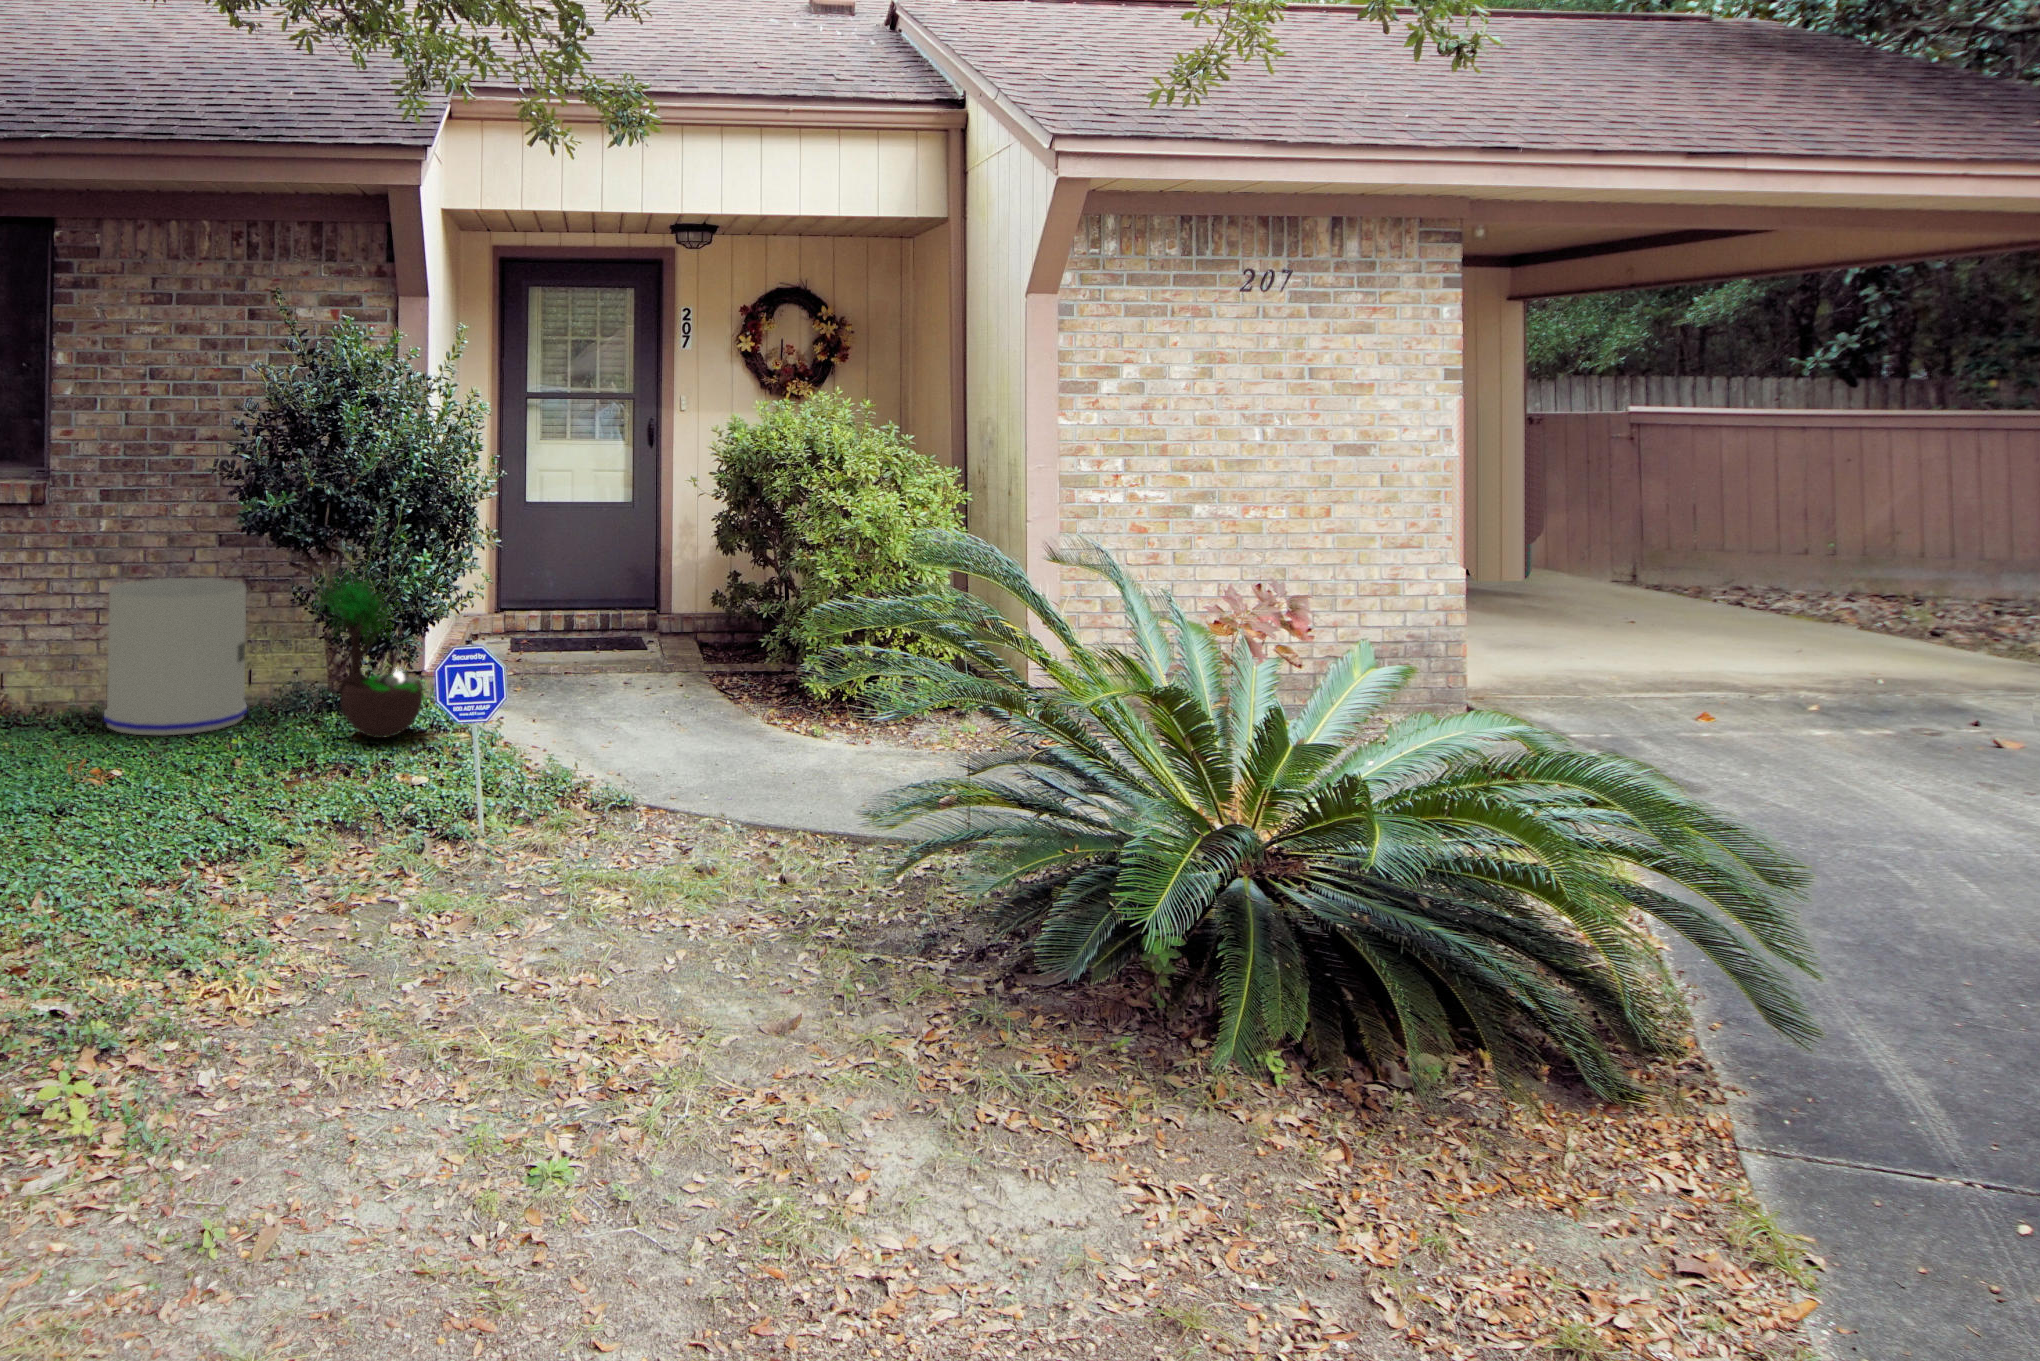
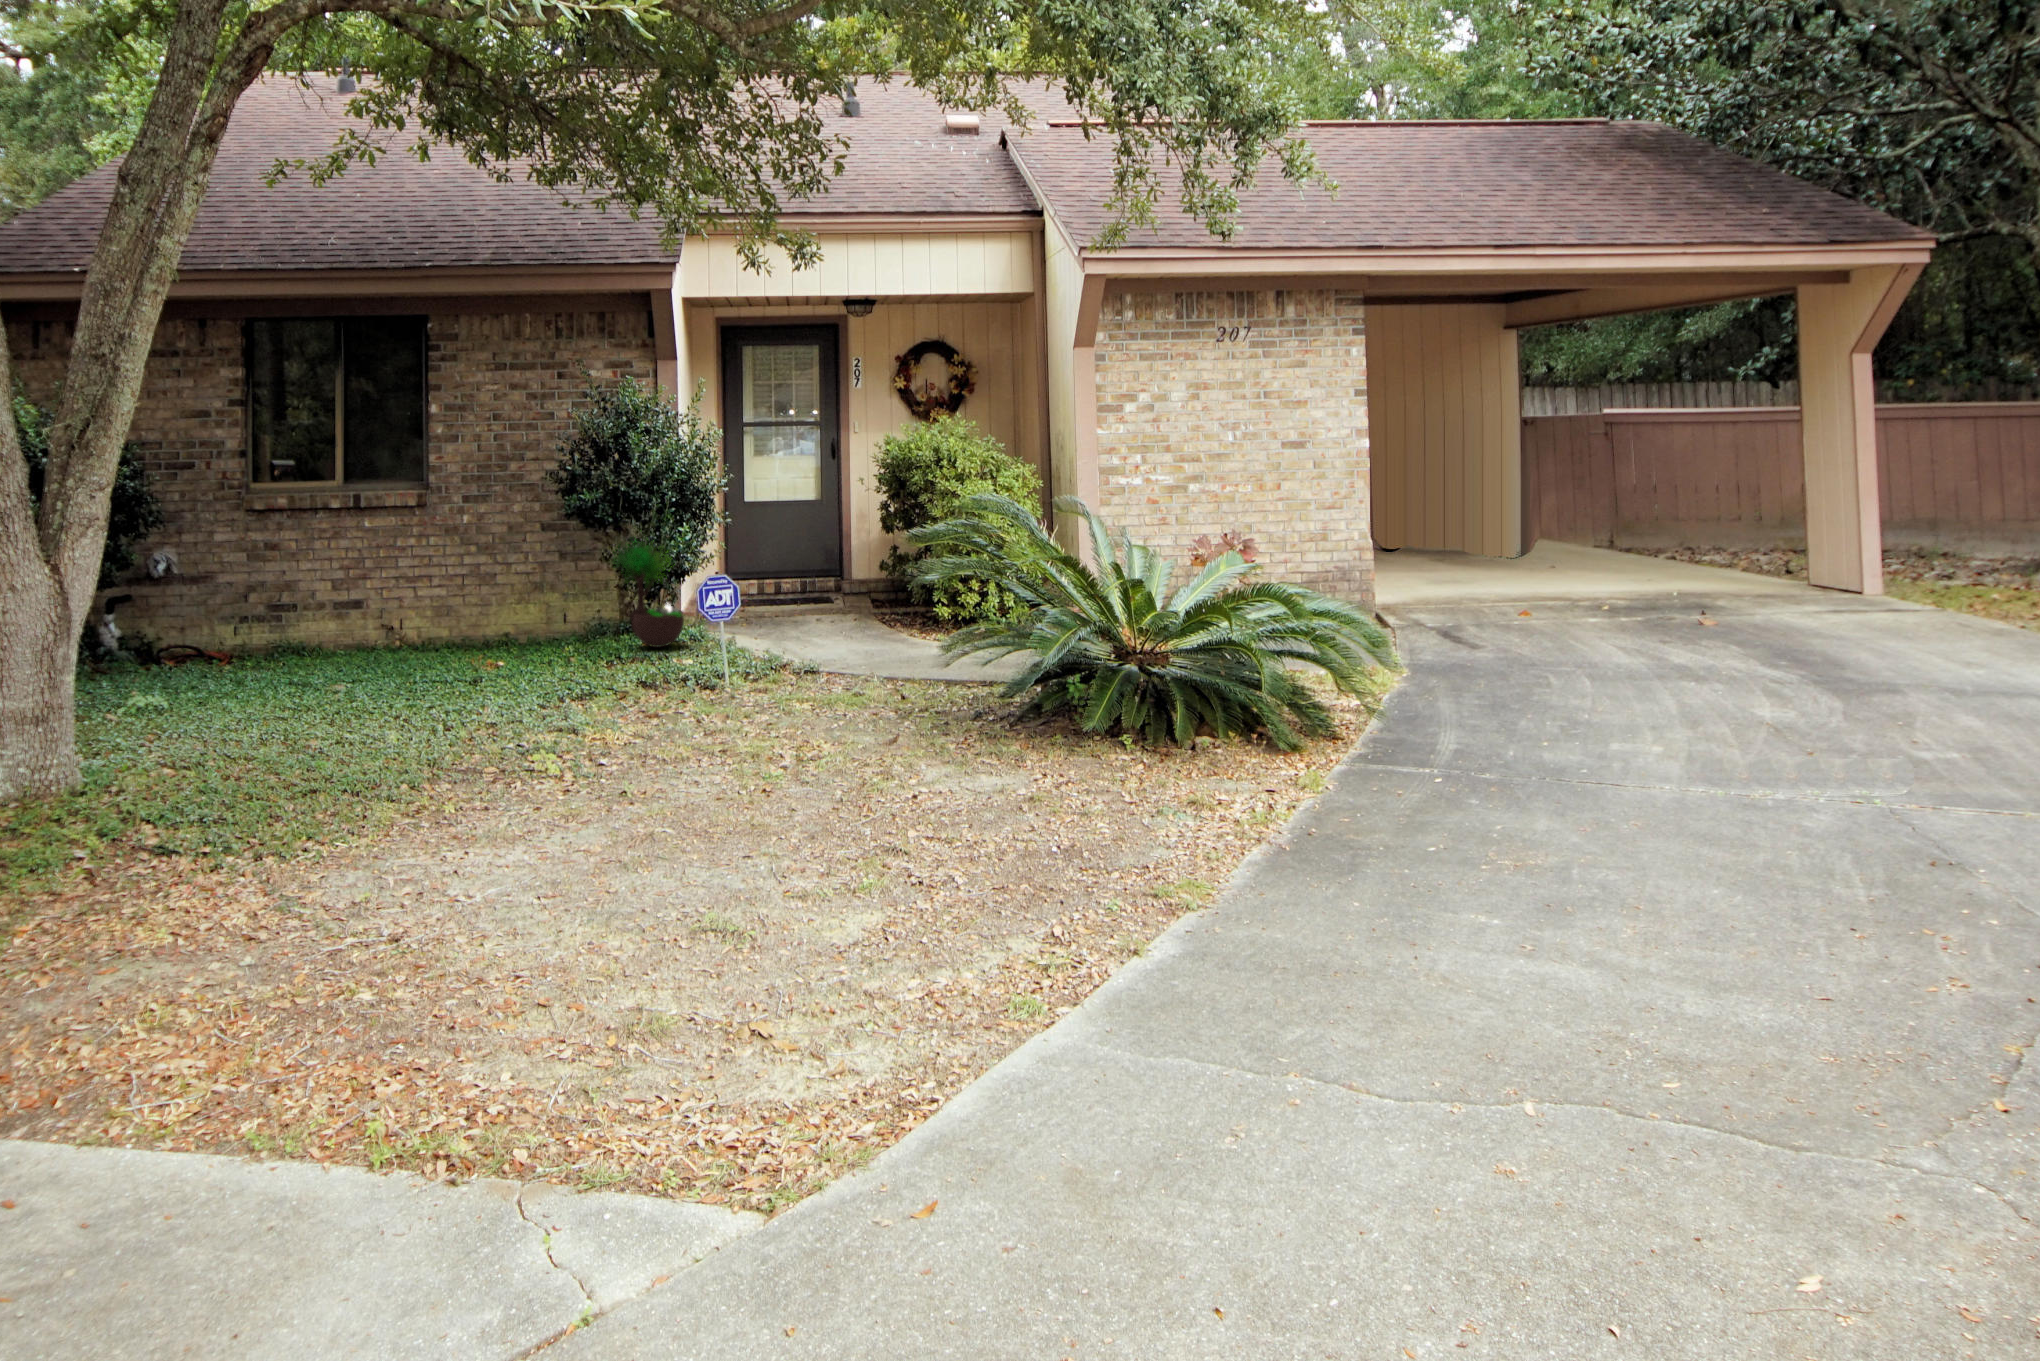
trash can: present [104,578,247,735] -> none [477,552,569,650]

